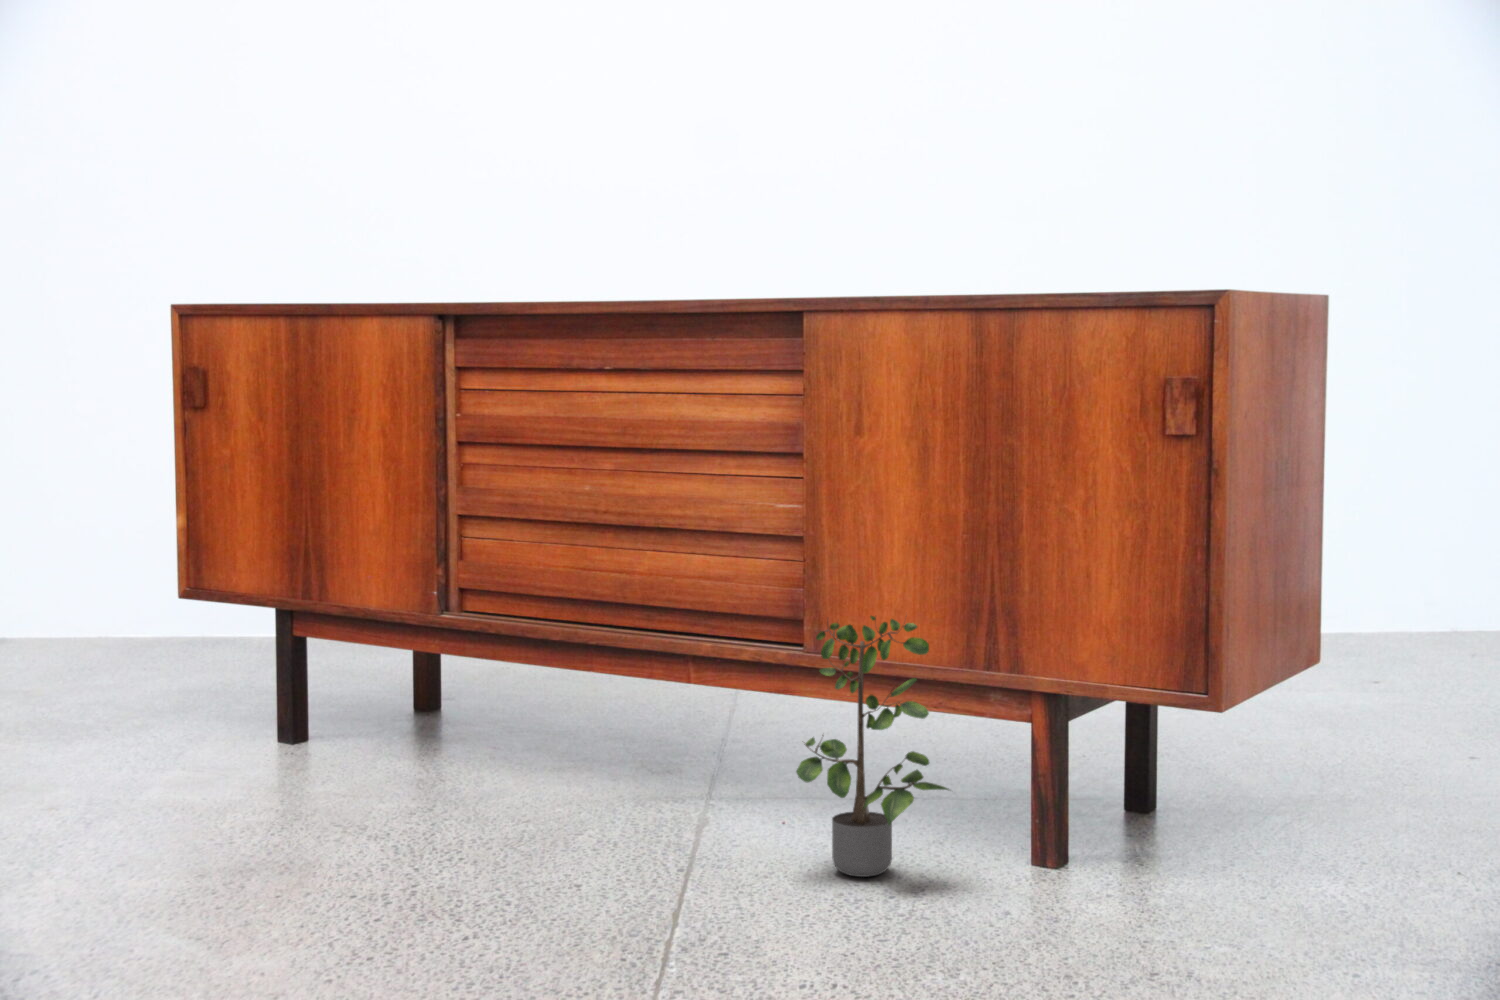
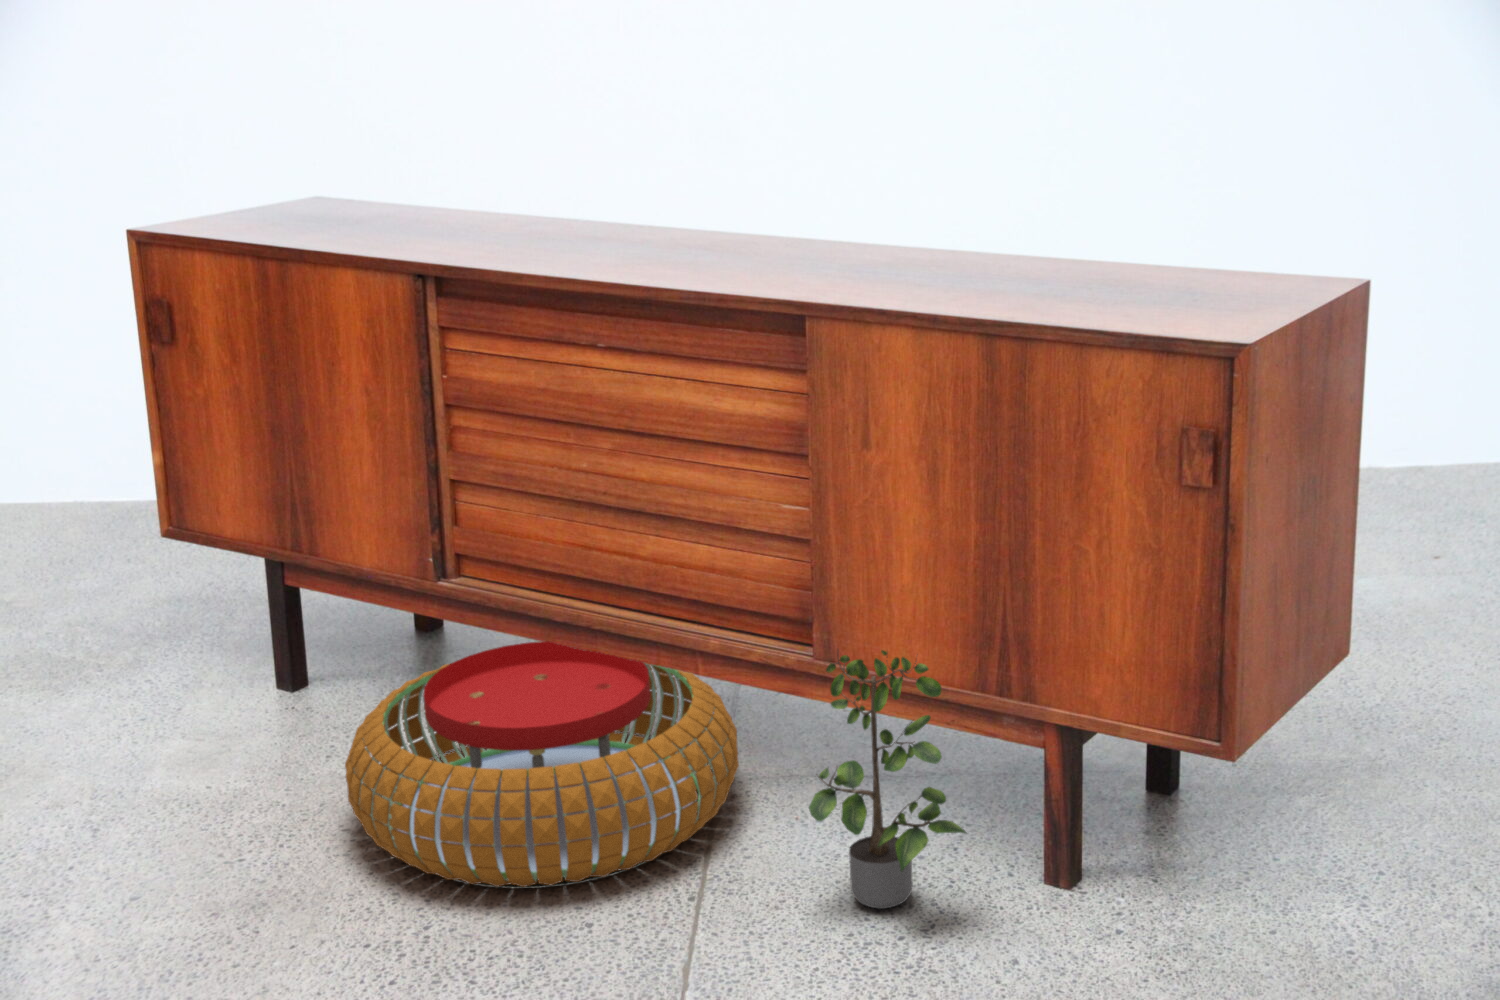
pouf: none [341,668,715,860] -> present [345,641,739,887]

